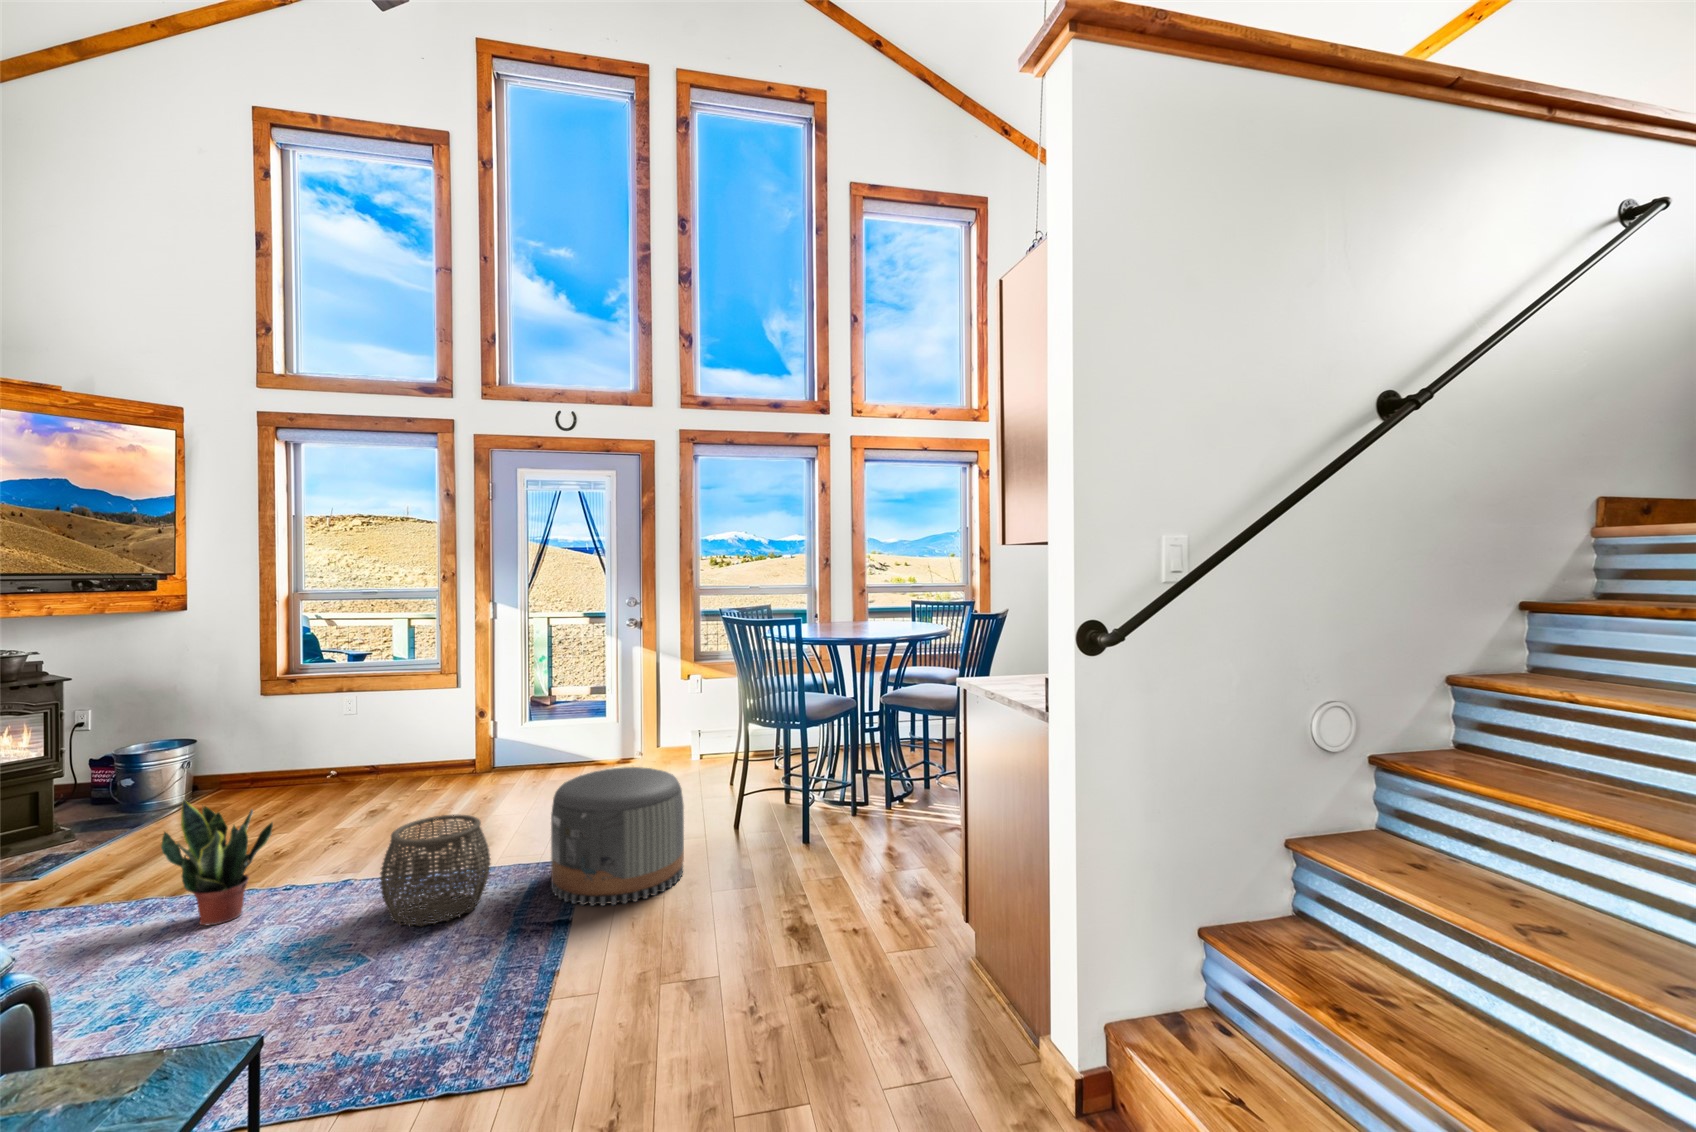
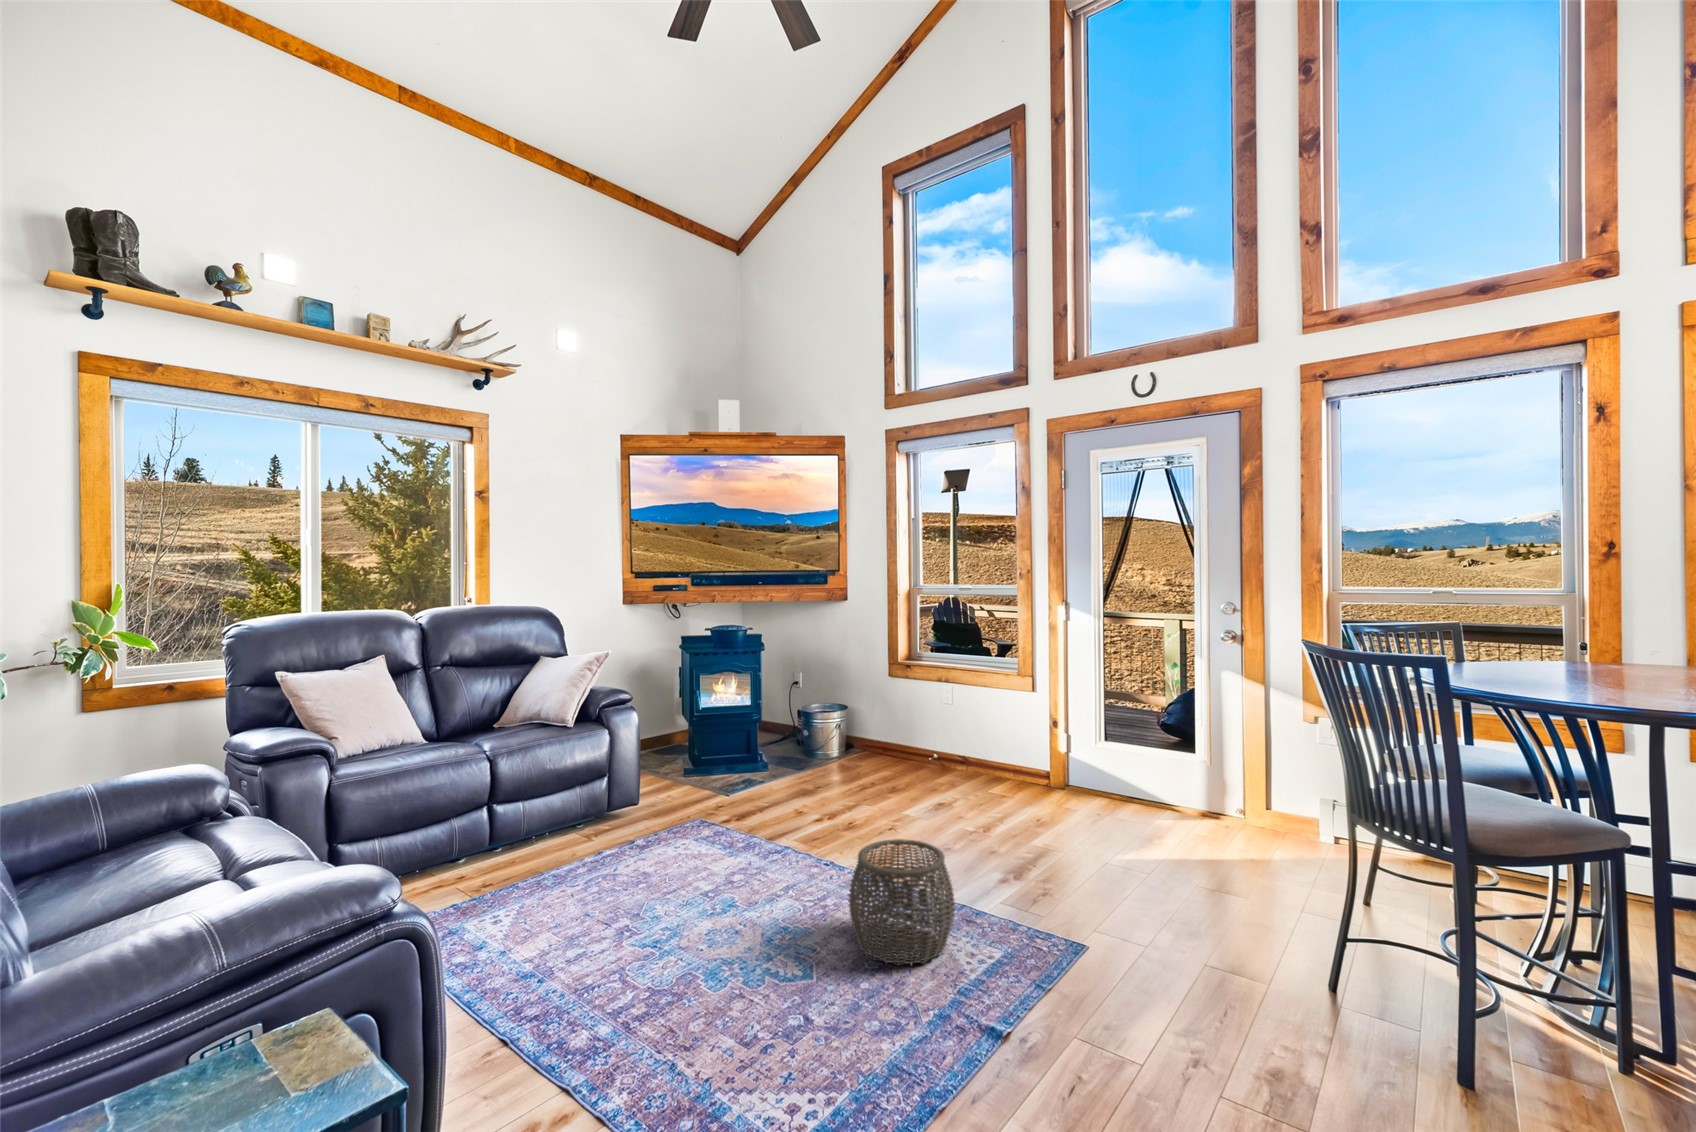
pouf: present [551,767,684,906] -> none [1015,836,1199,1048]
potted plant: present [161,800,273,925] -> none [733,767,807,883]

